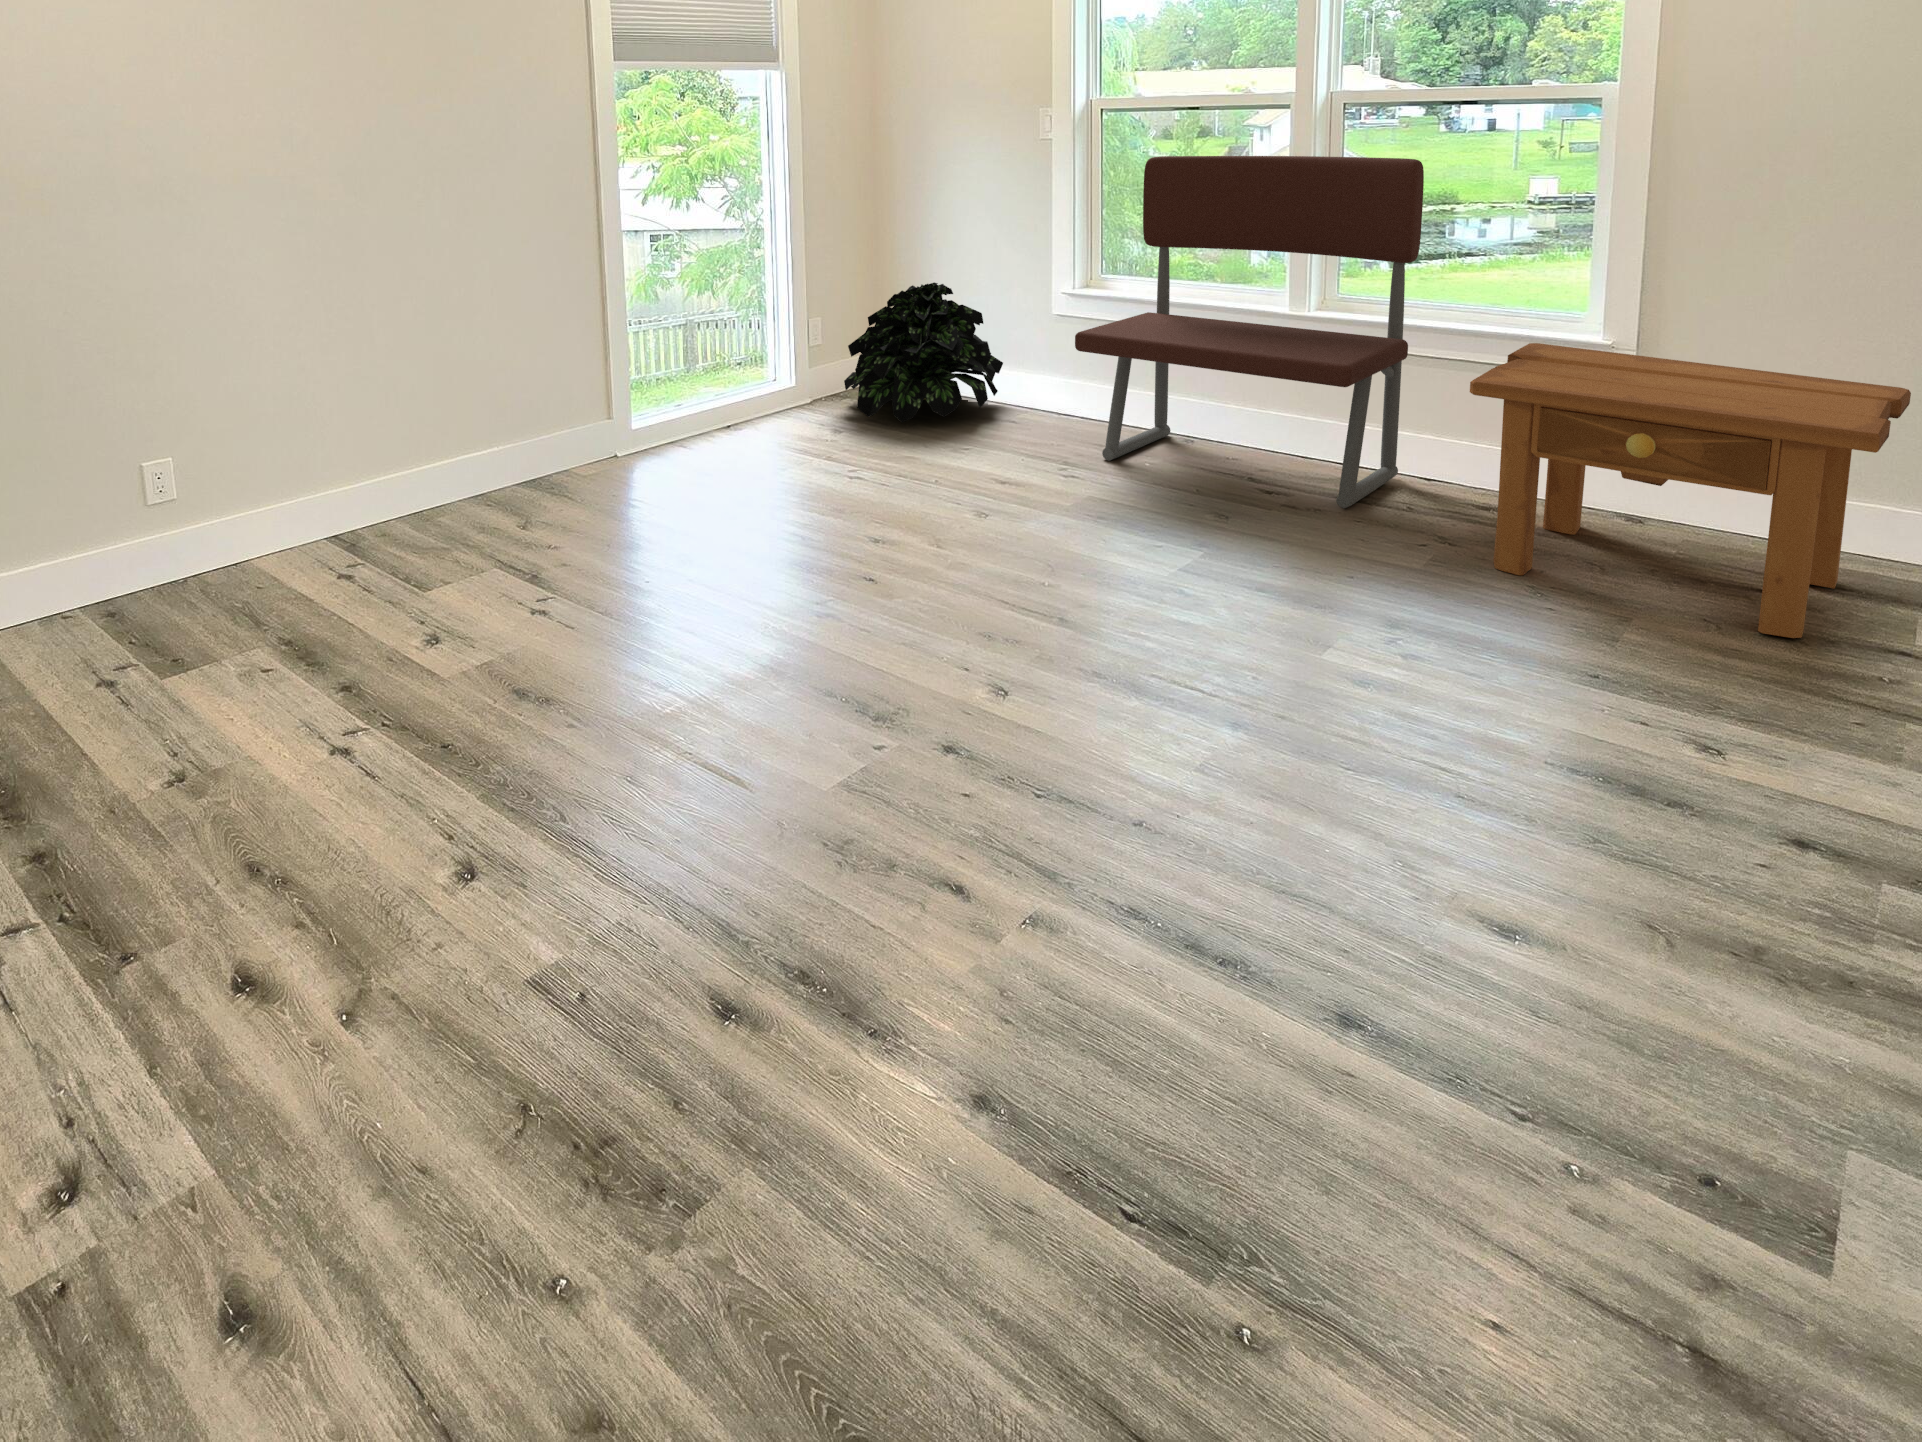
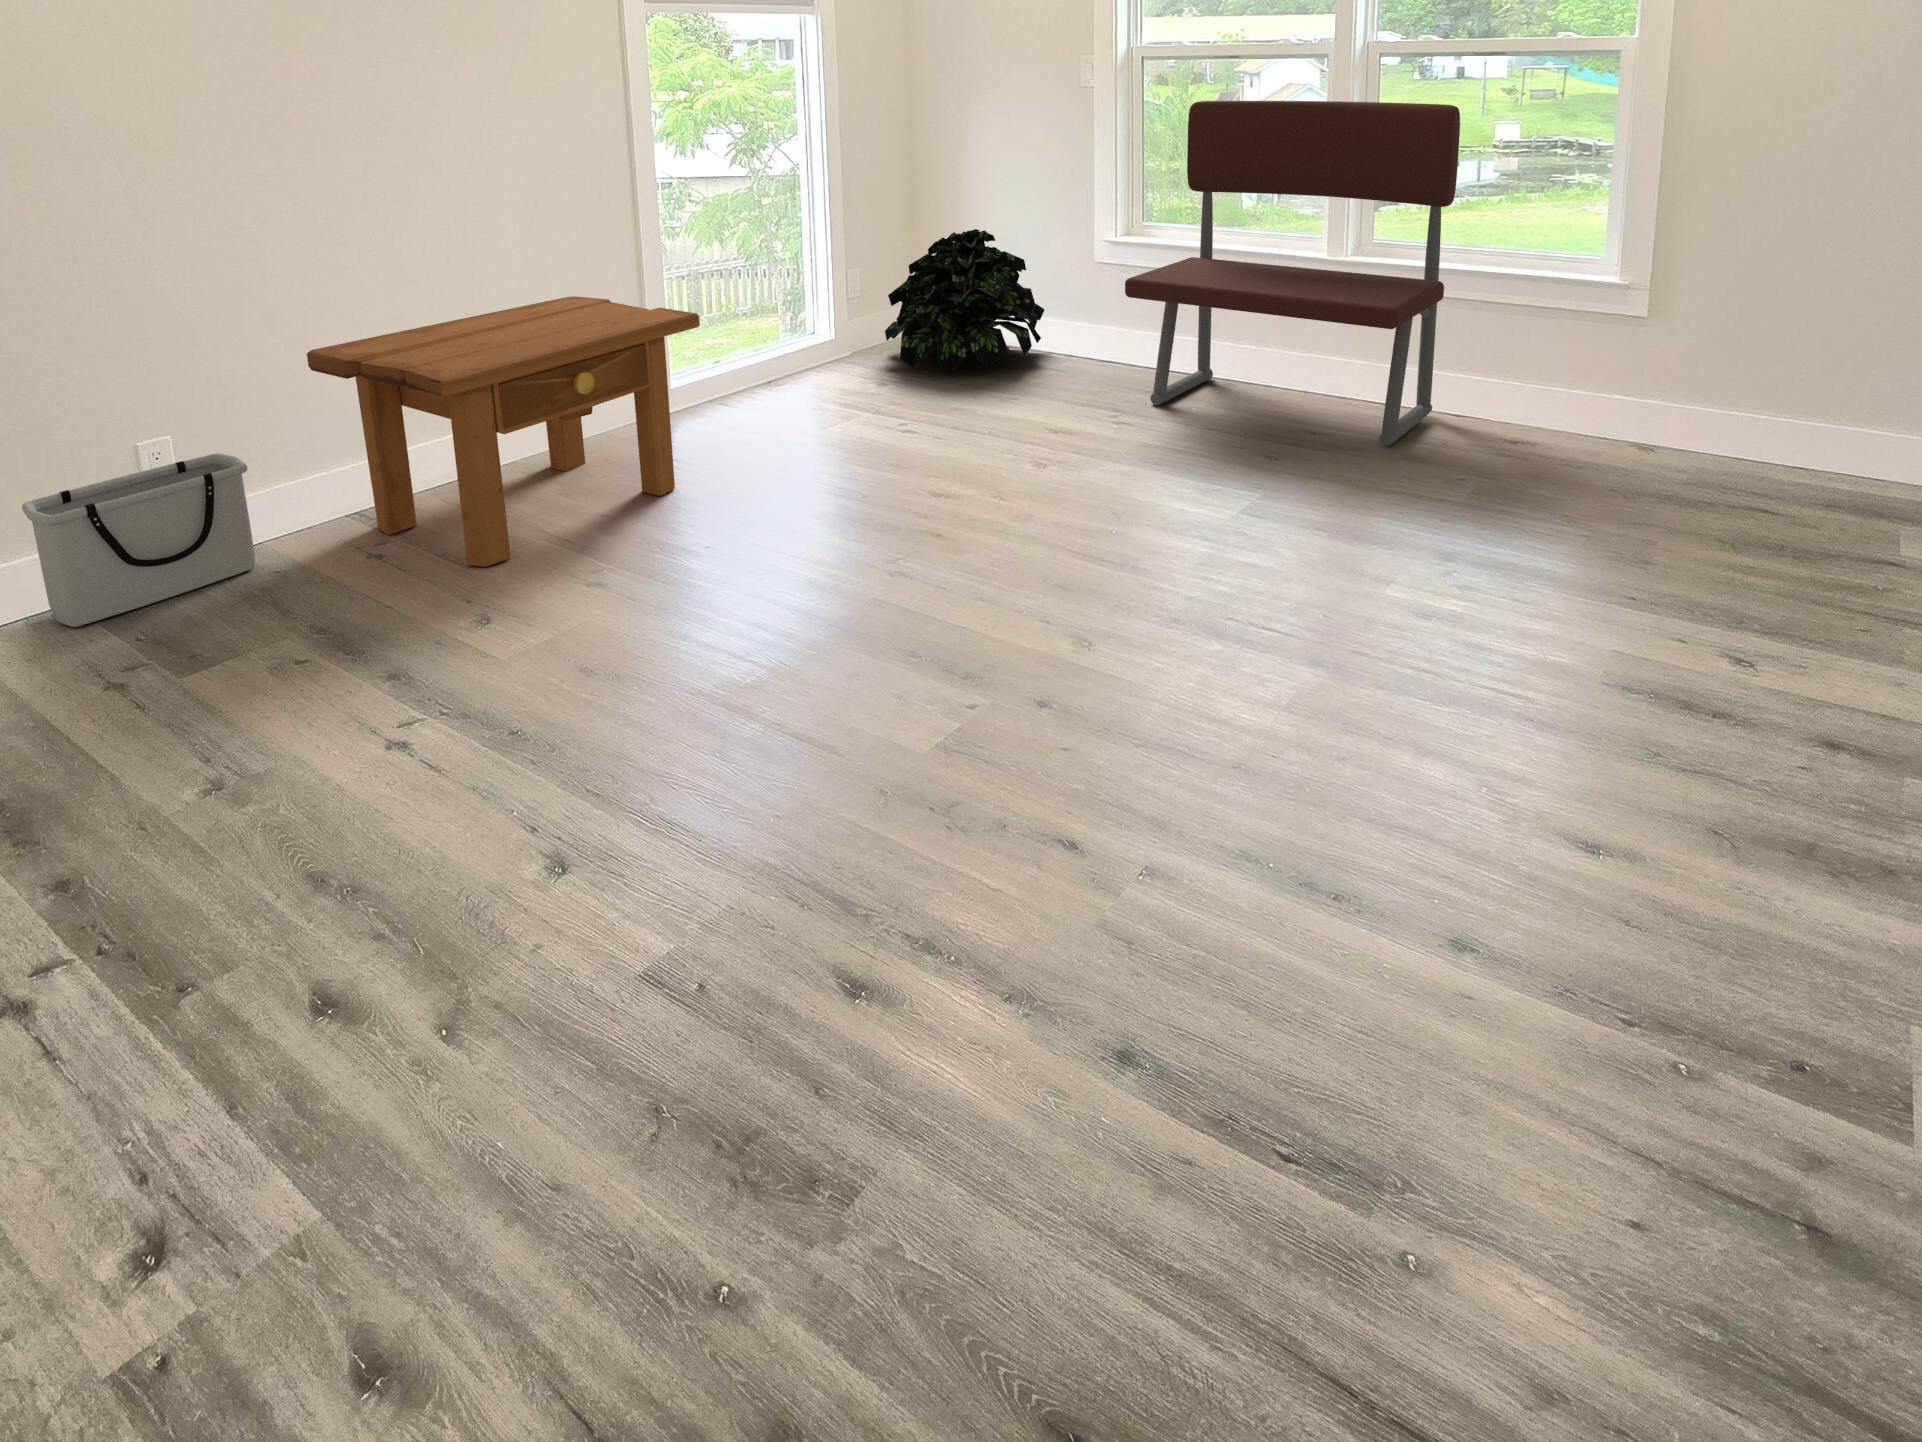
side table: present [1470,343,1911,638] -> present [307,296,700,567]
storage bin: none [47,477,244,629] -> present [22,453,255,627]

